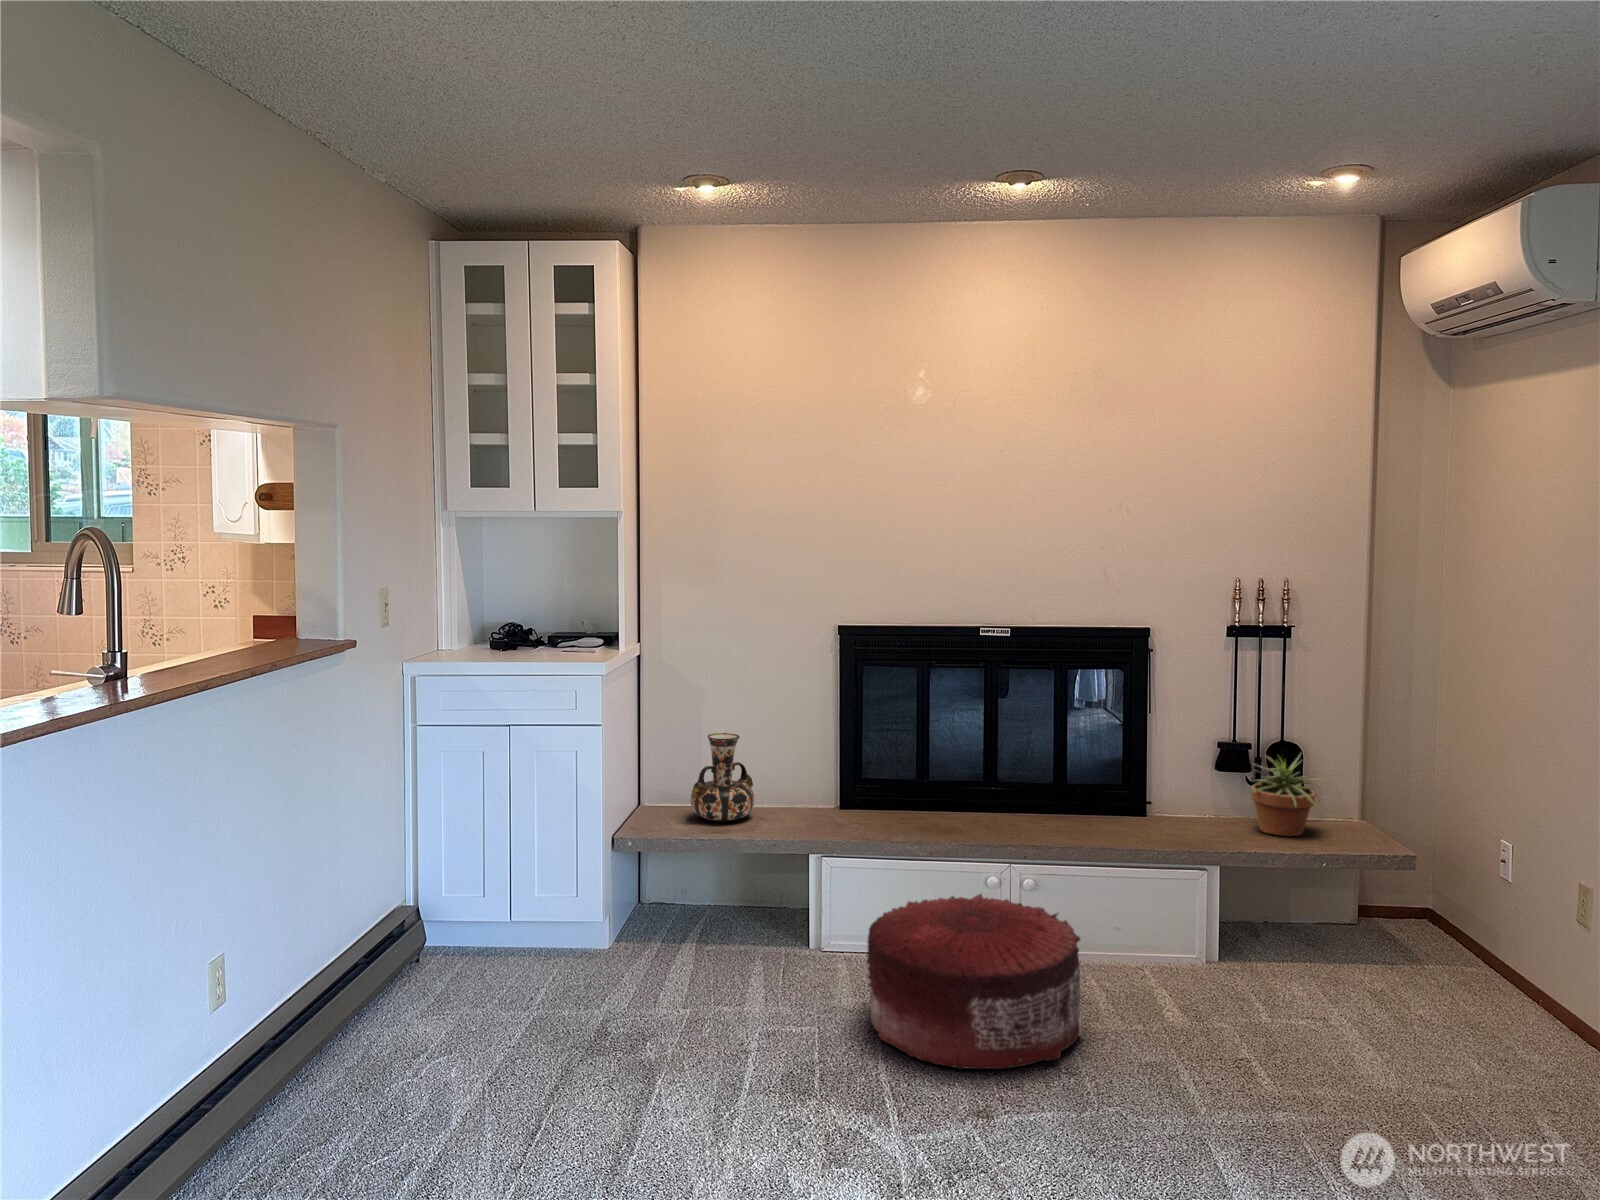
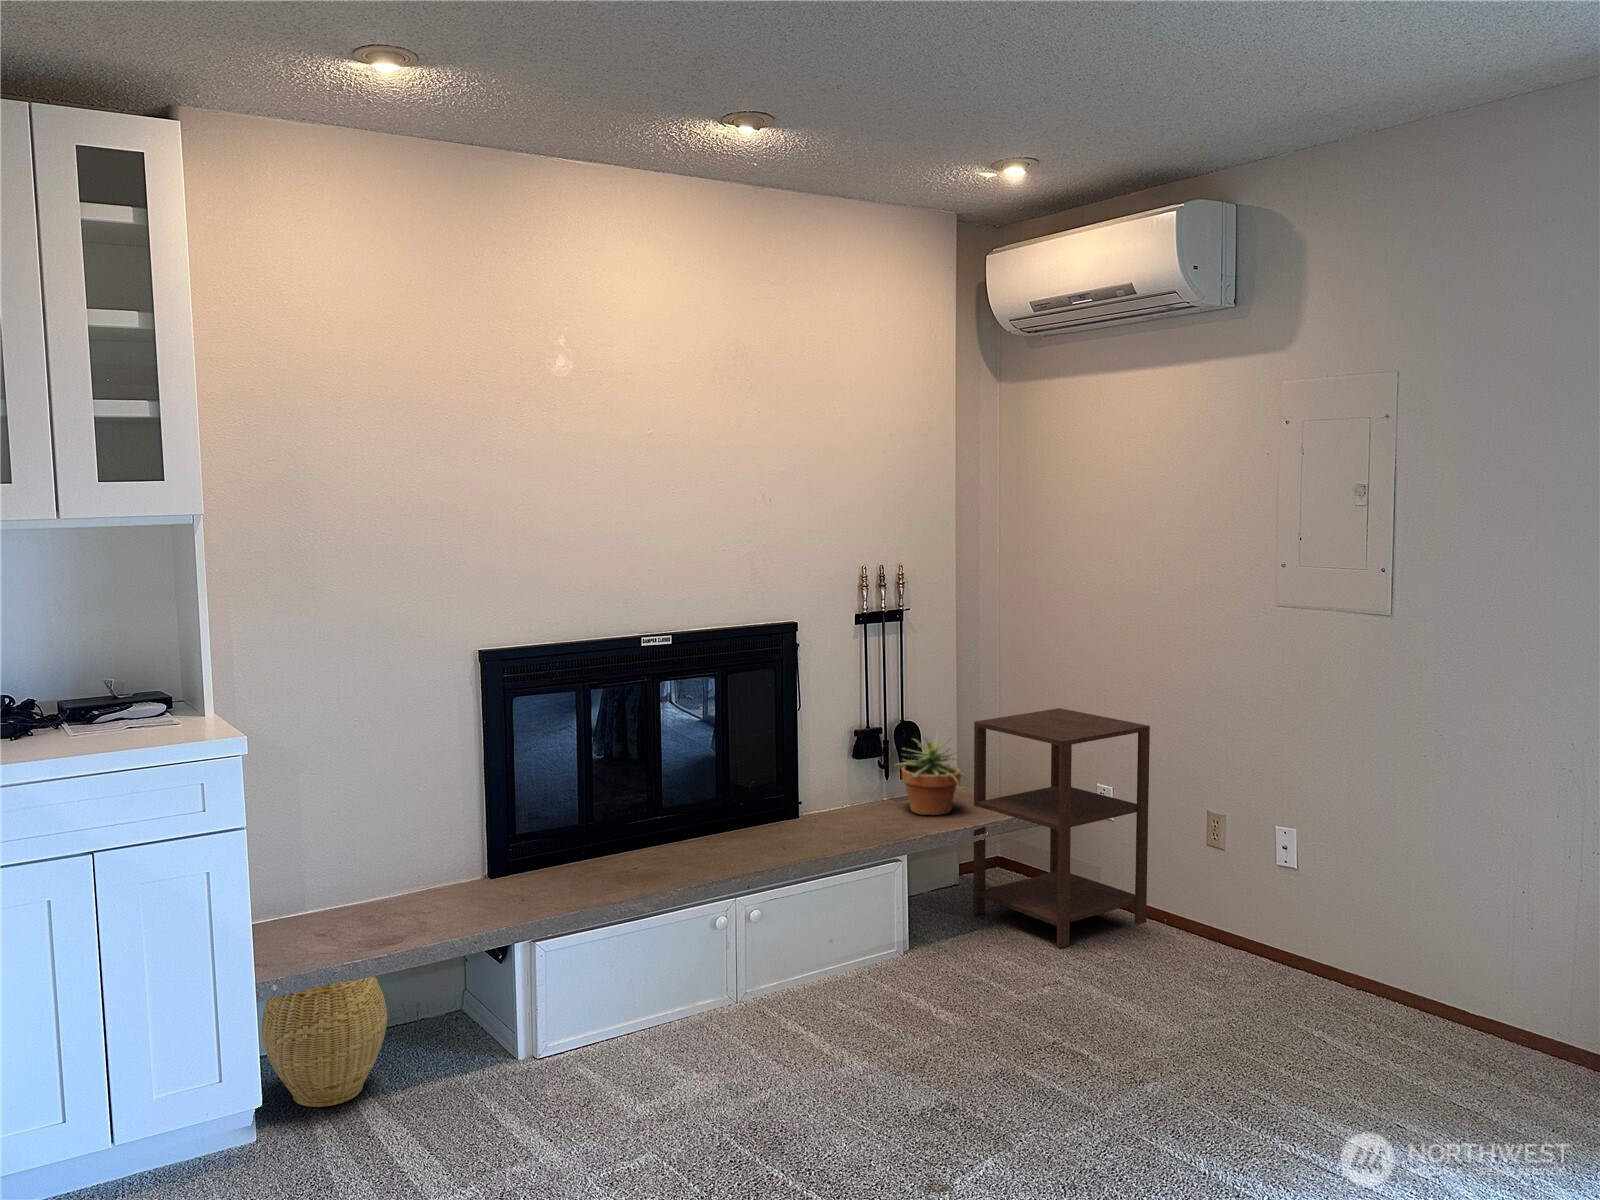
decorative vase: present [691,733,754,822] -> none [326,808,415,929]
side table: none [1332,748,1536,1003] -> present [973,708,1150,948]
woven basket: none [633,828,718,940] -> present [262,976,387,1107]
pouf: present [867,894,1082,1069] -> none [683,938,924,1140]

